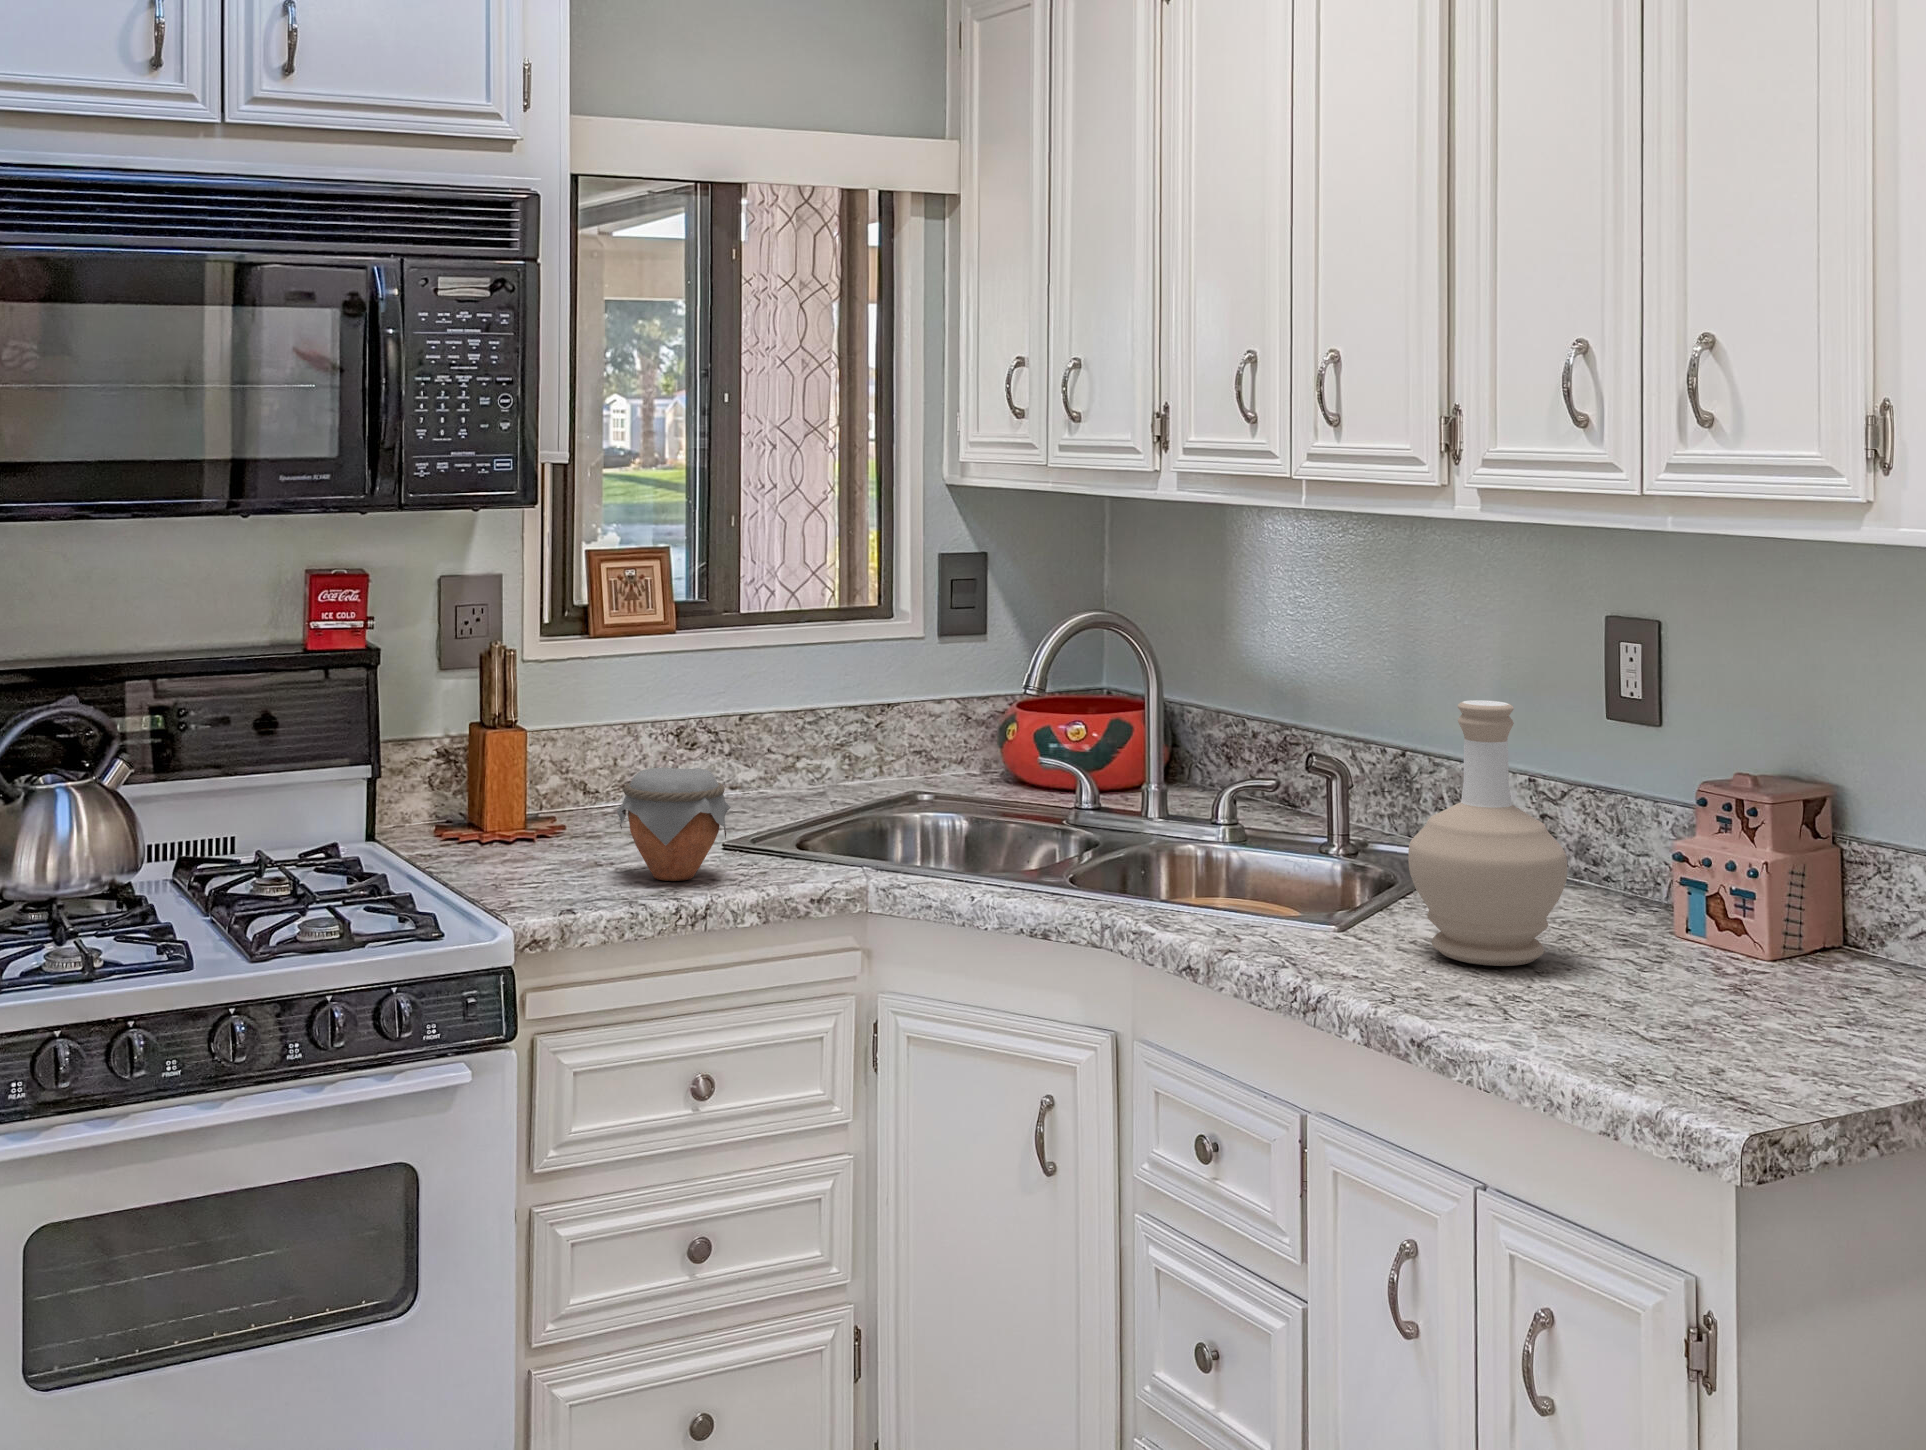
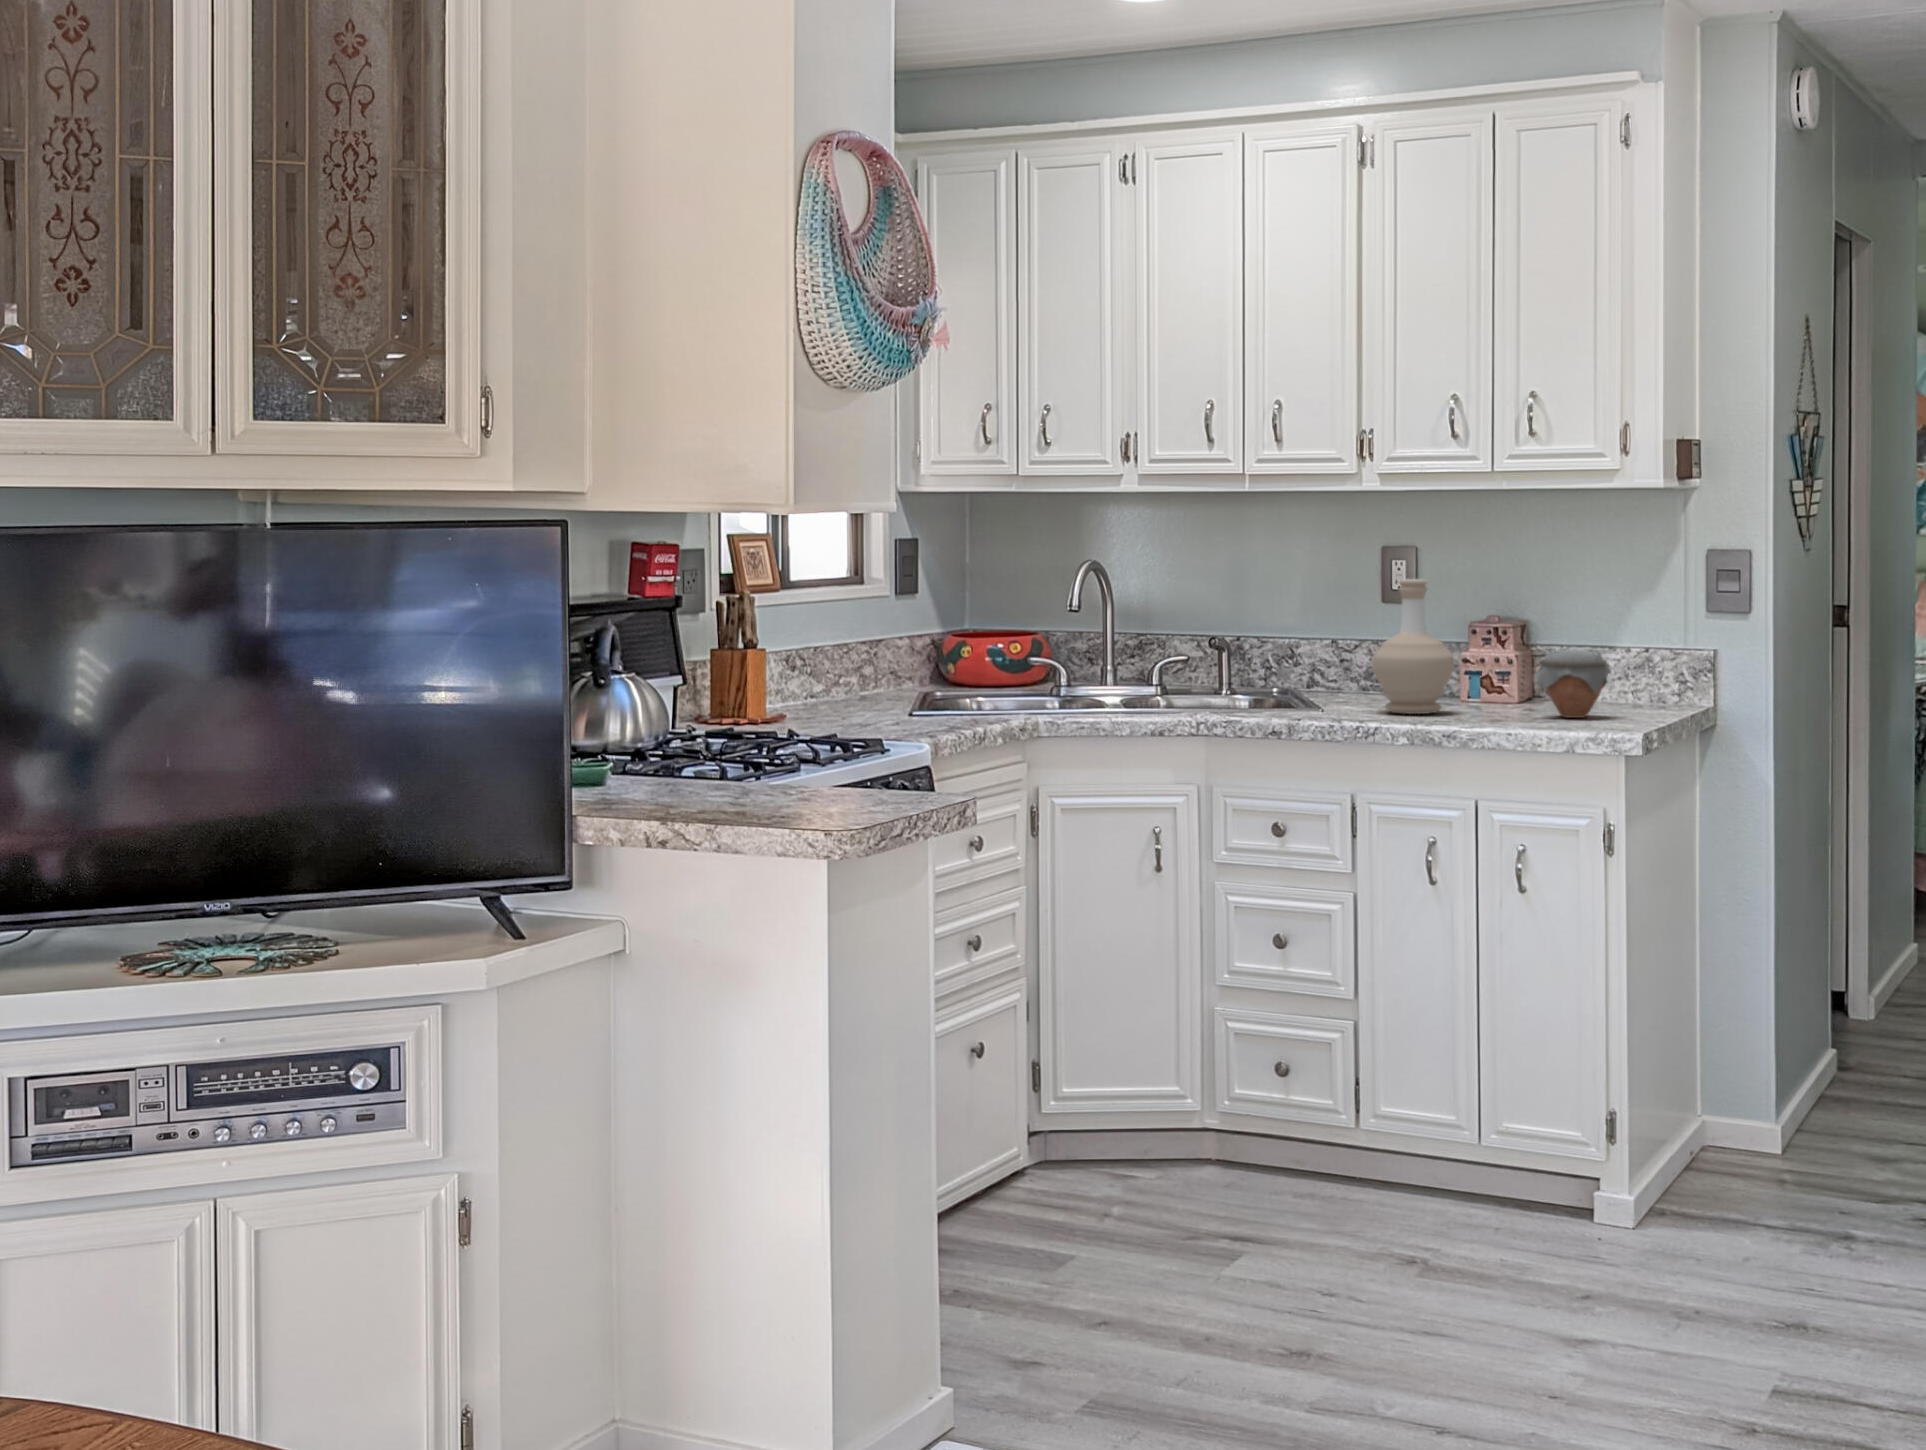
jar: present [617,767,731,881] -> present [1536,651,1611,718]

